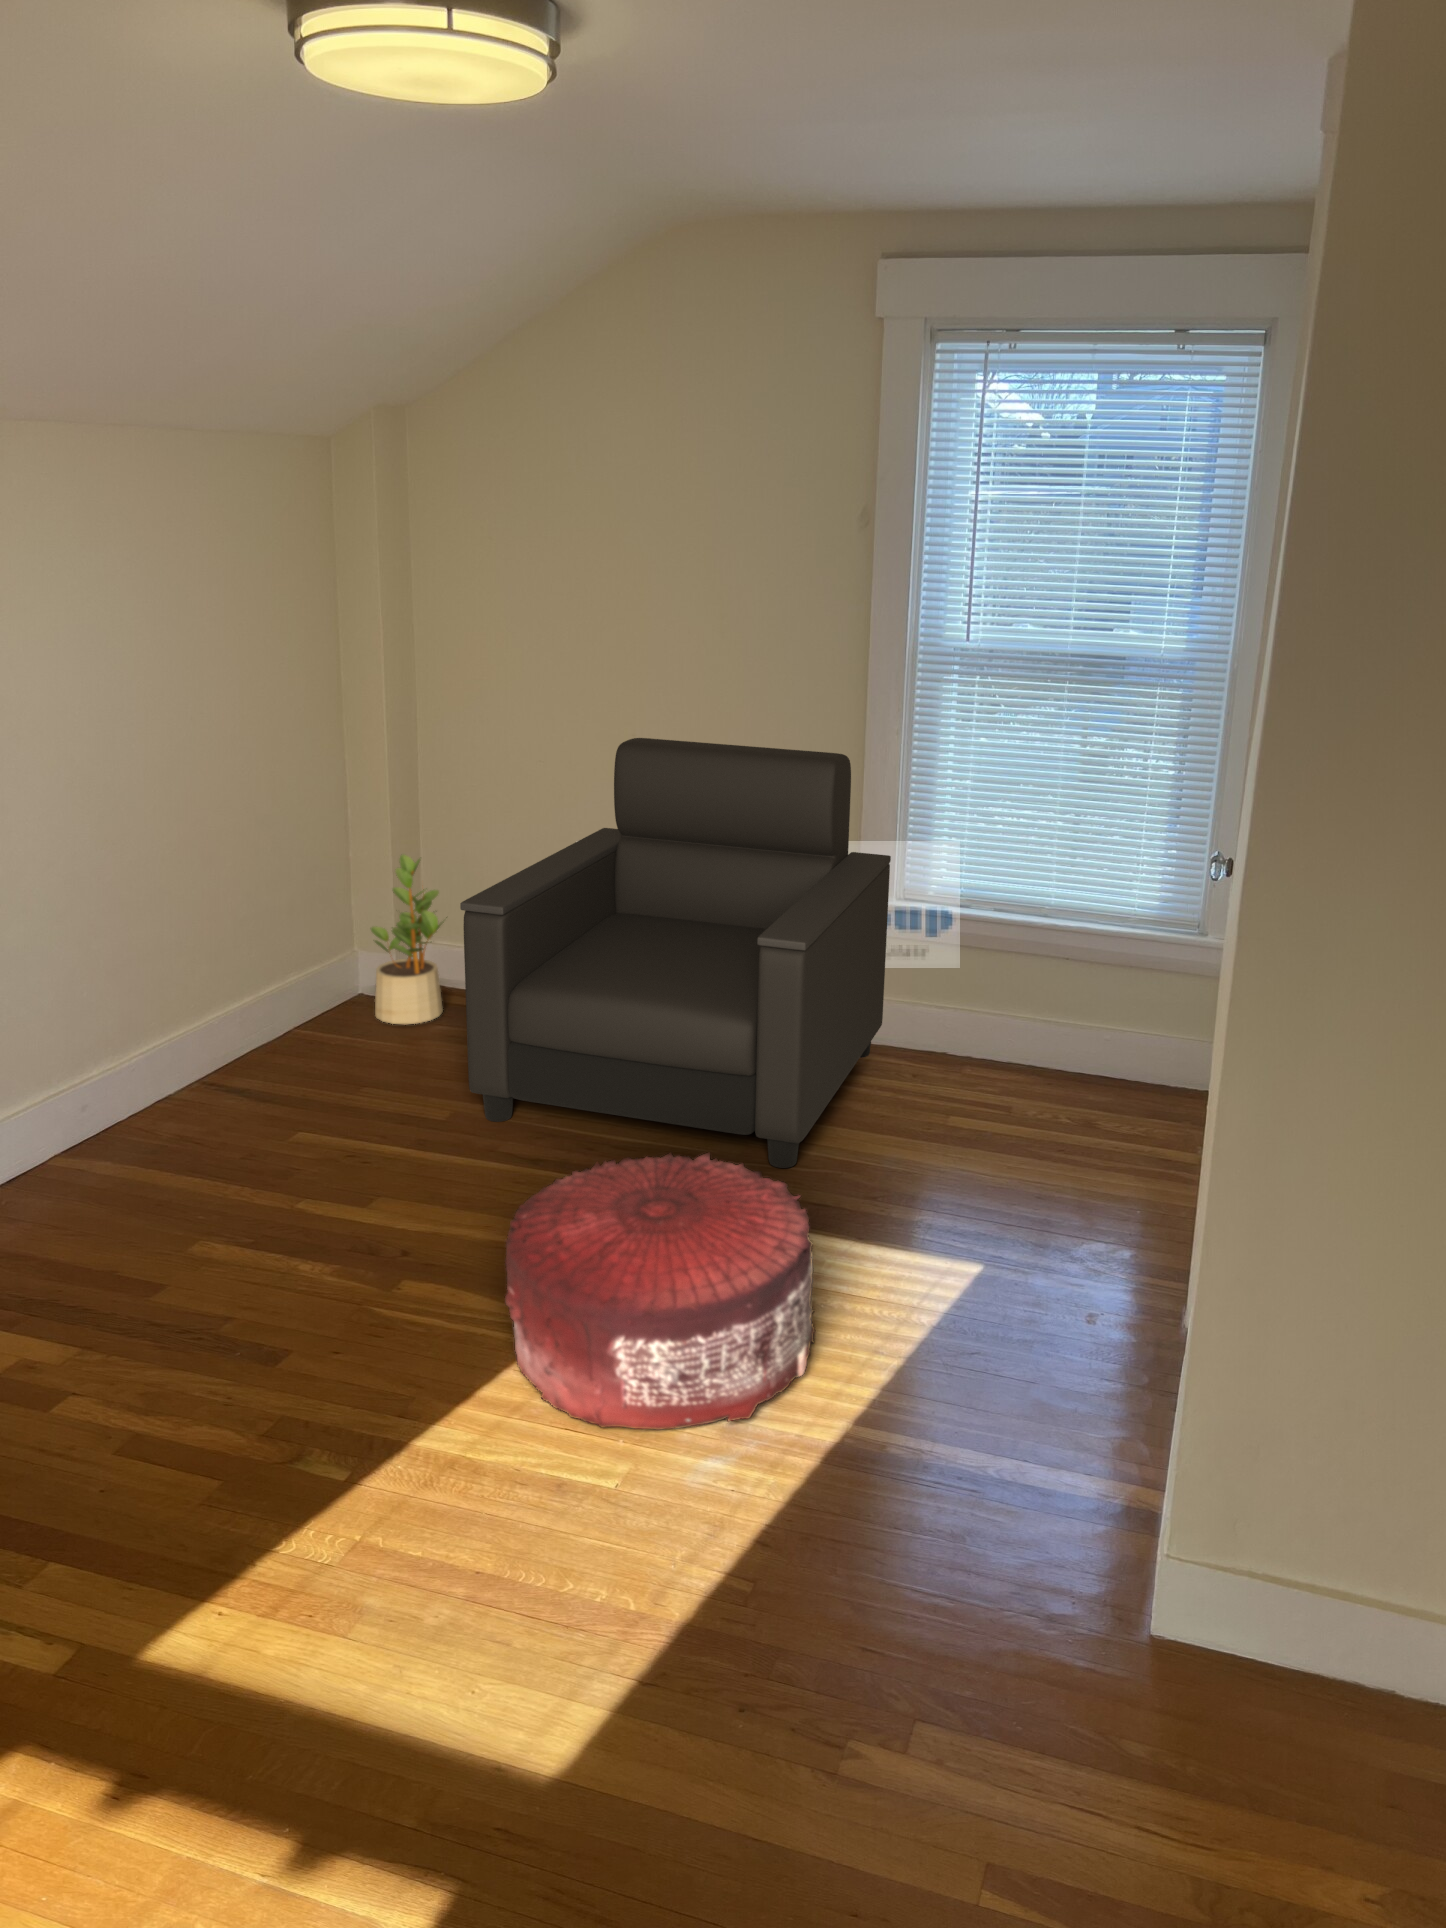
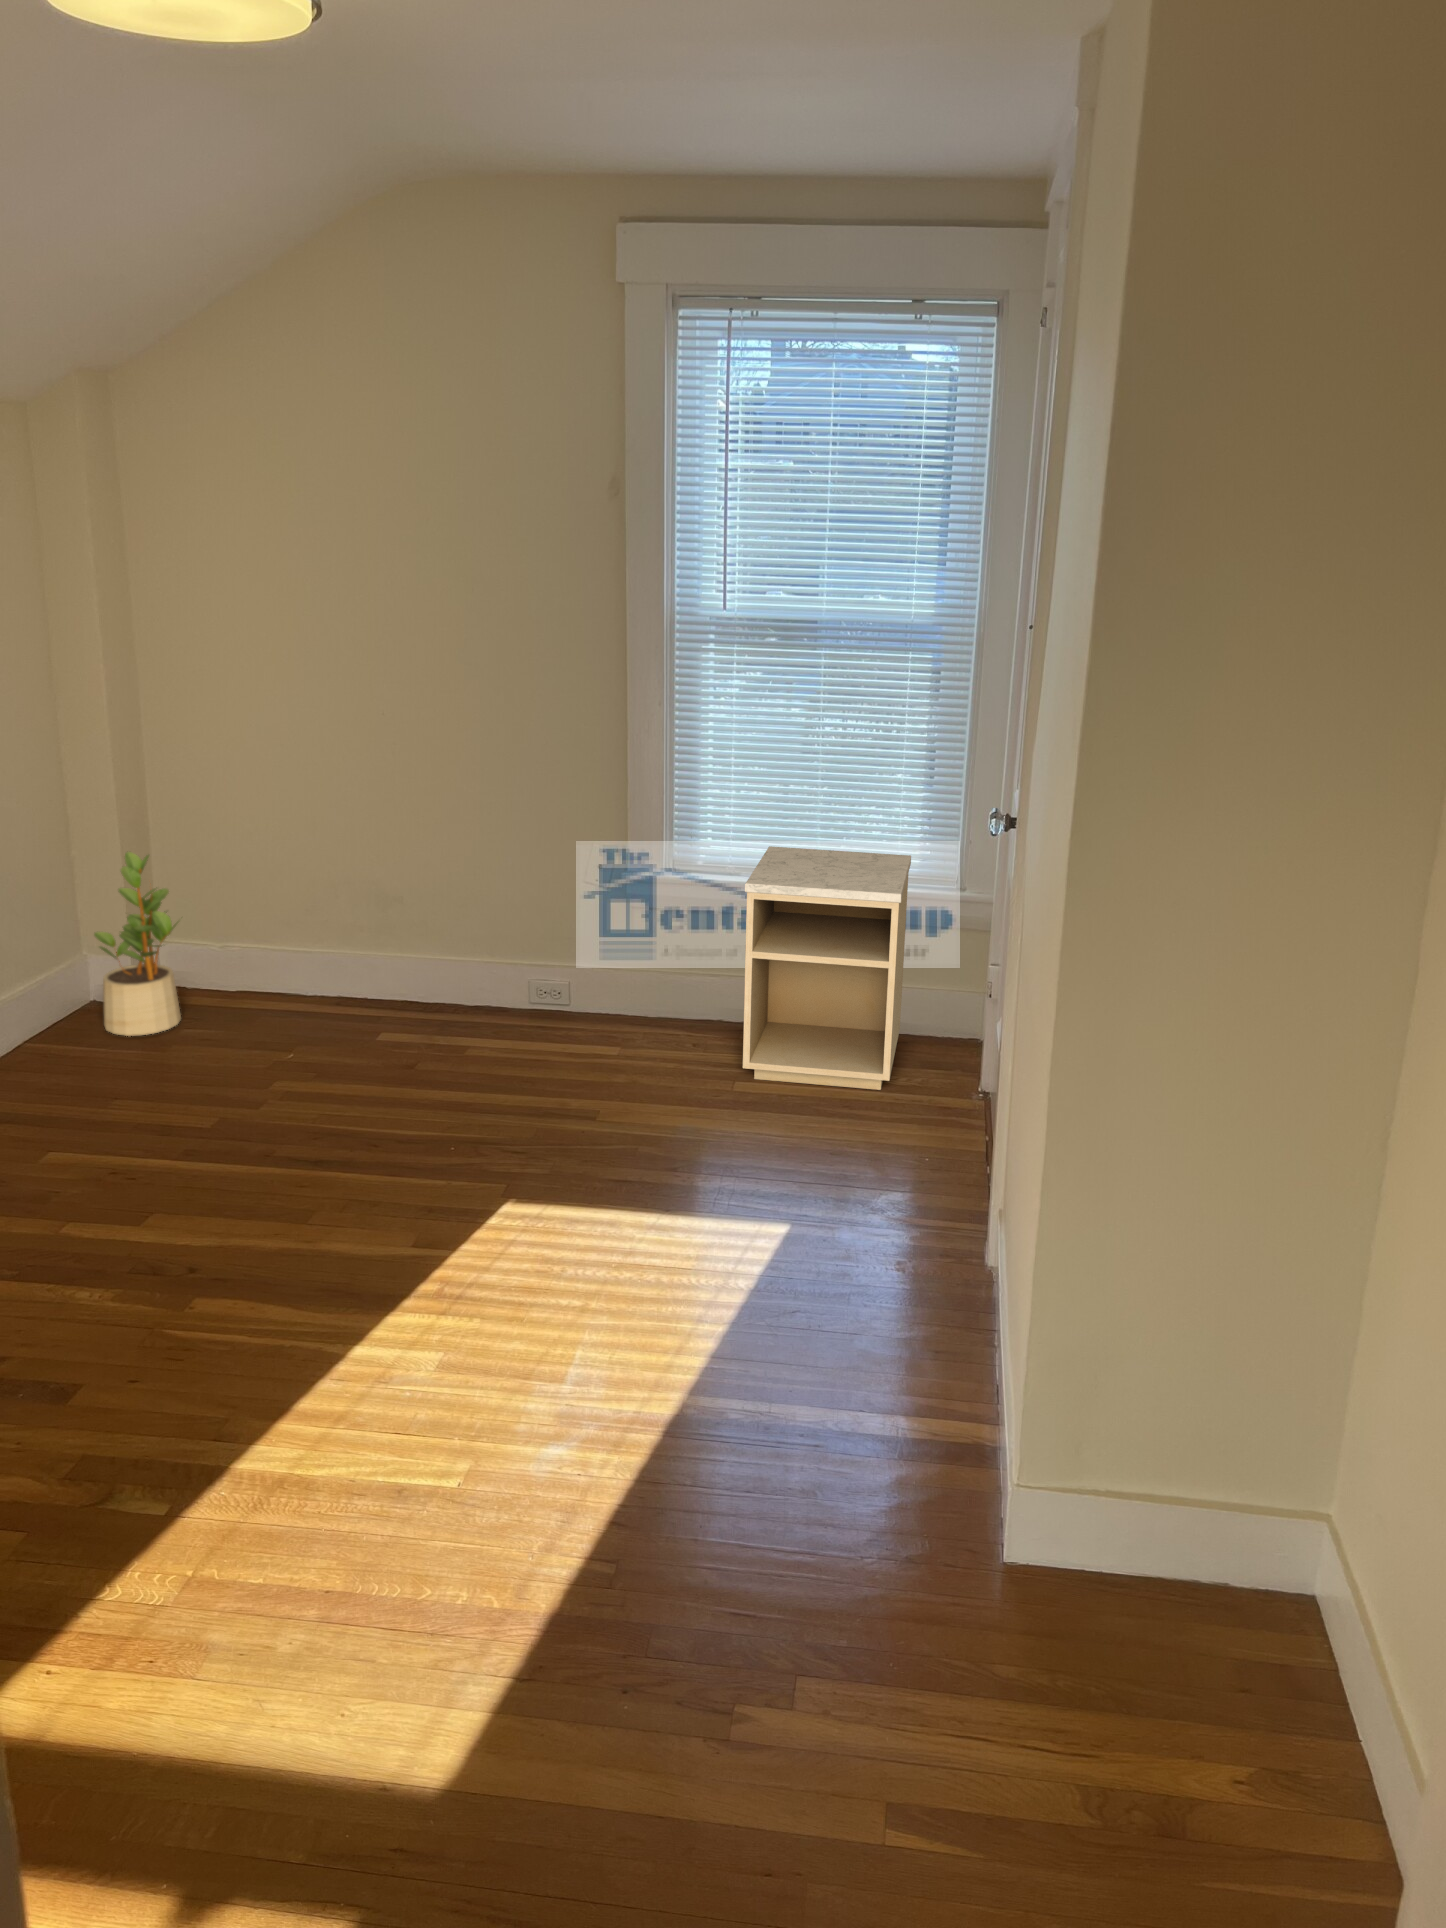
armchair: present [460,738,891,1168] -> none [213,717,656,1151]
nightstand: none [960,879,1148,1133] -> present [743,846,911,1090]
pouf: present [505,1153,816,1430] -> none [312,1137,639,1427]

